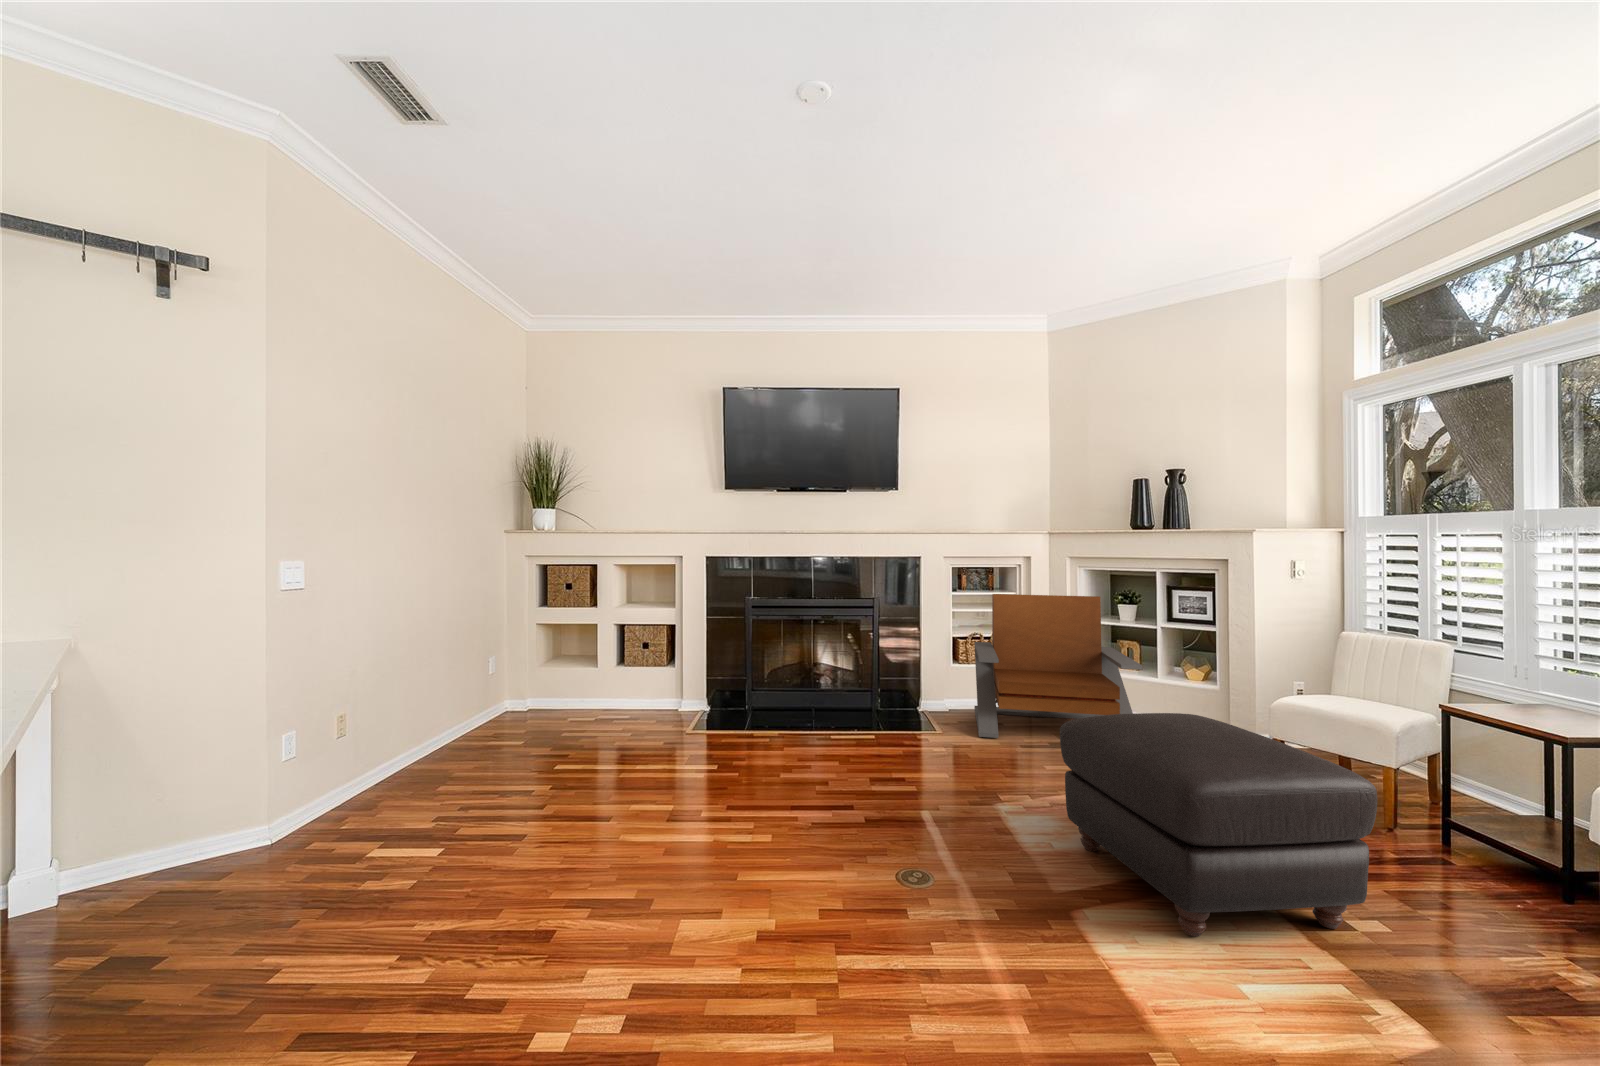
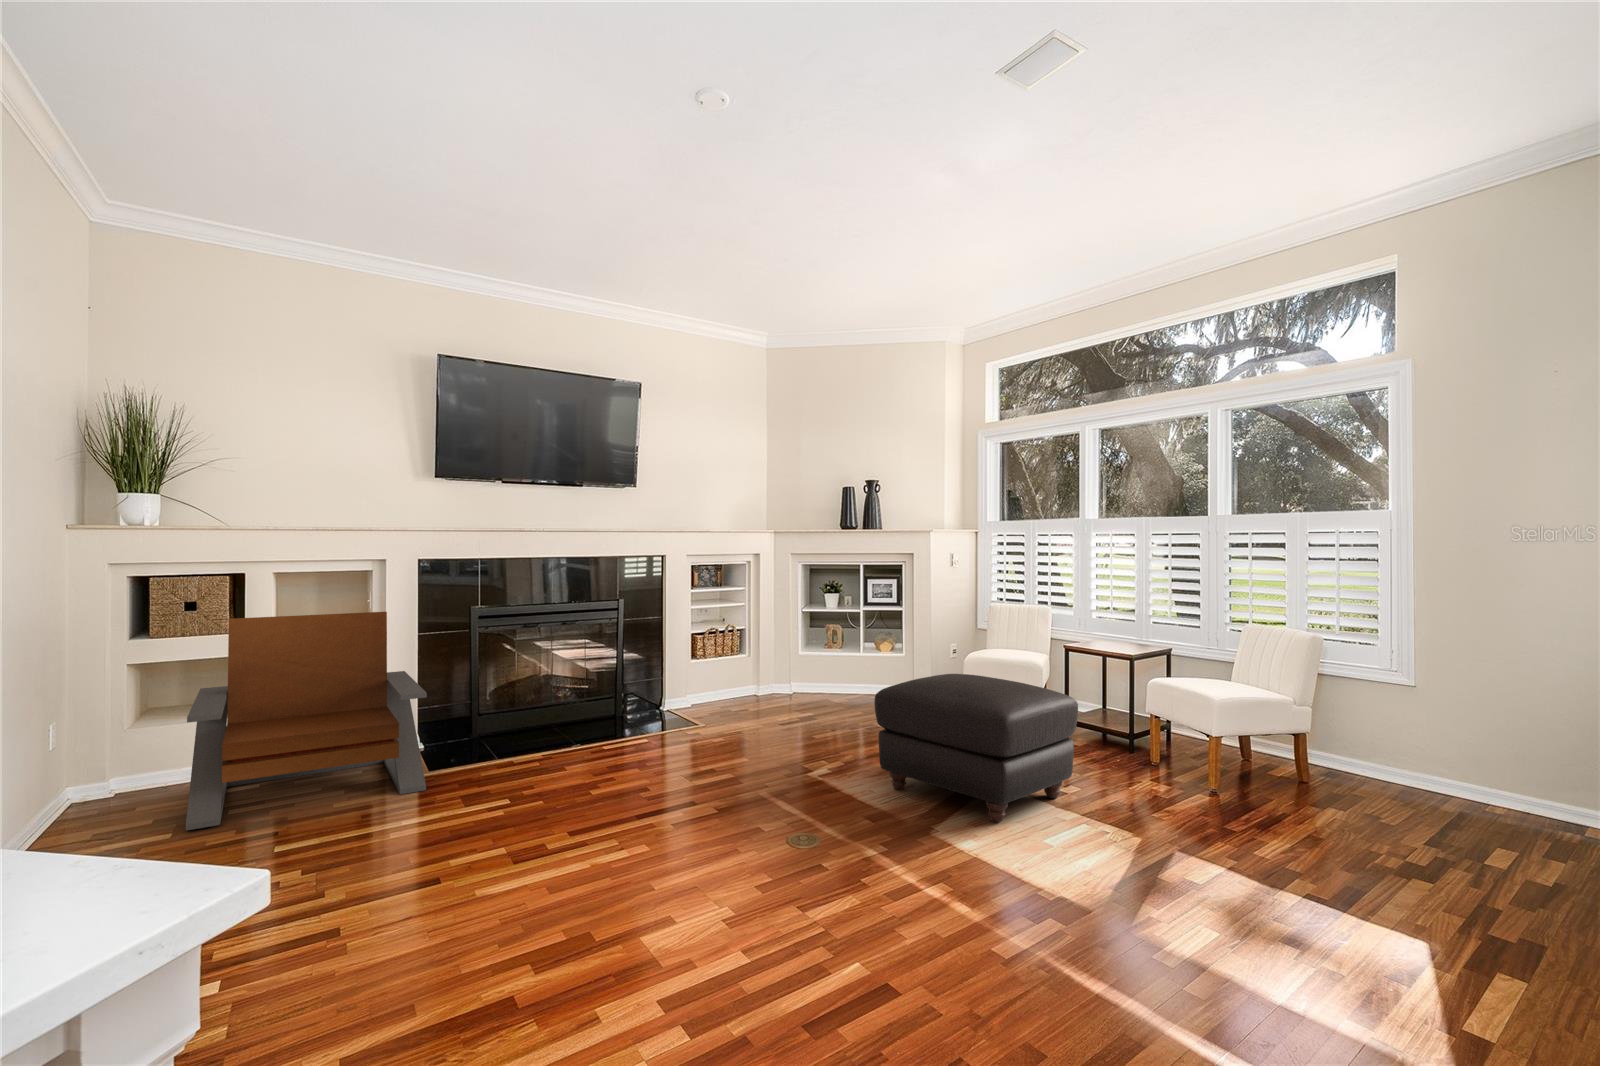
lounge chair: present [974,594,1143,738] -> present [186,612,427,830]

